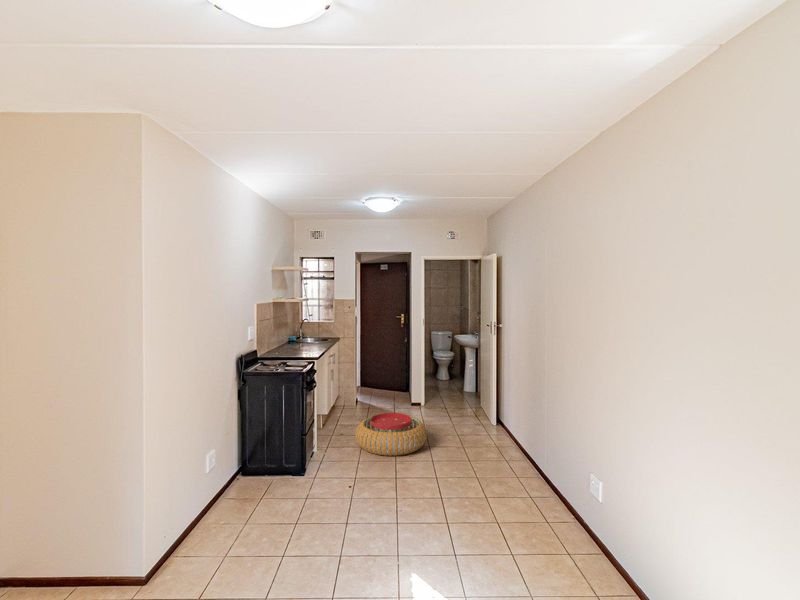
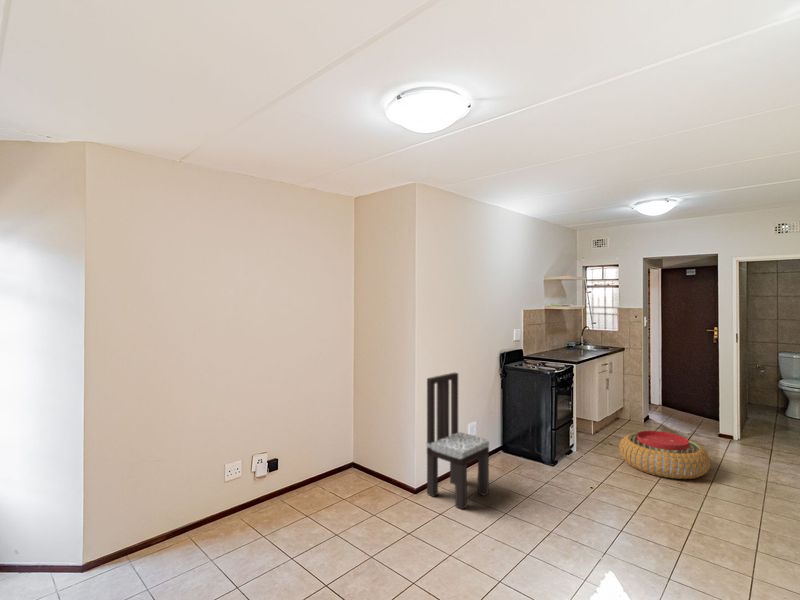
dining chair: none [161,392,250,578] -> present [426,373,489,509]

